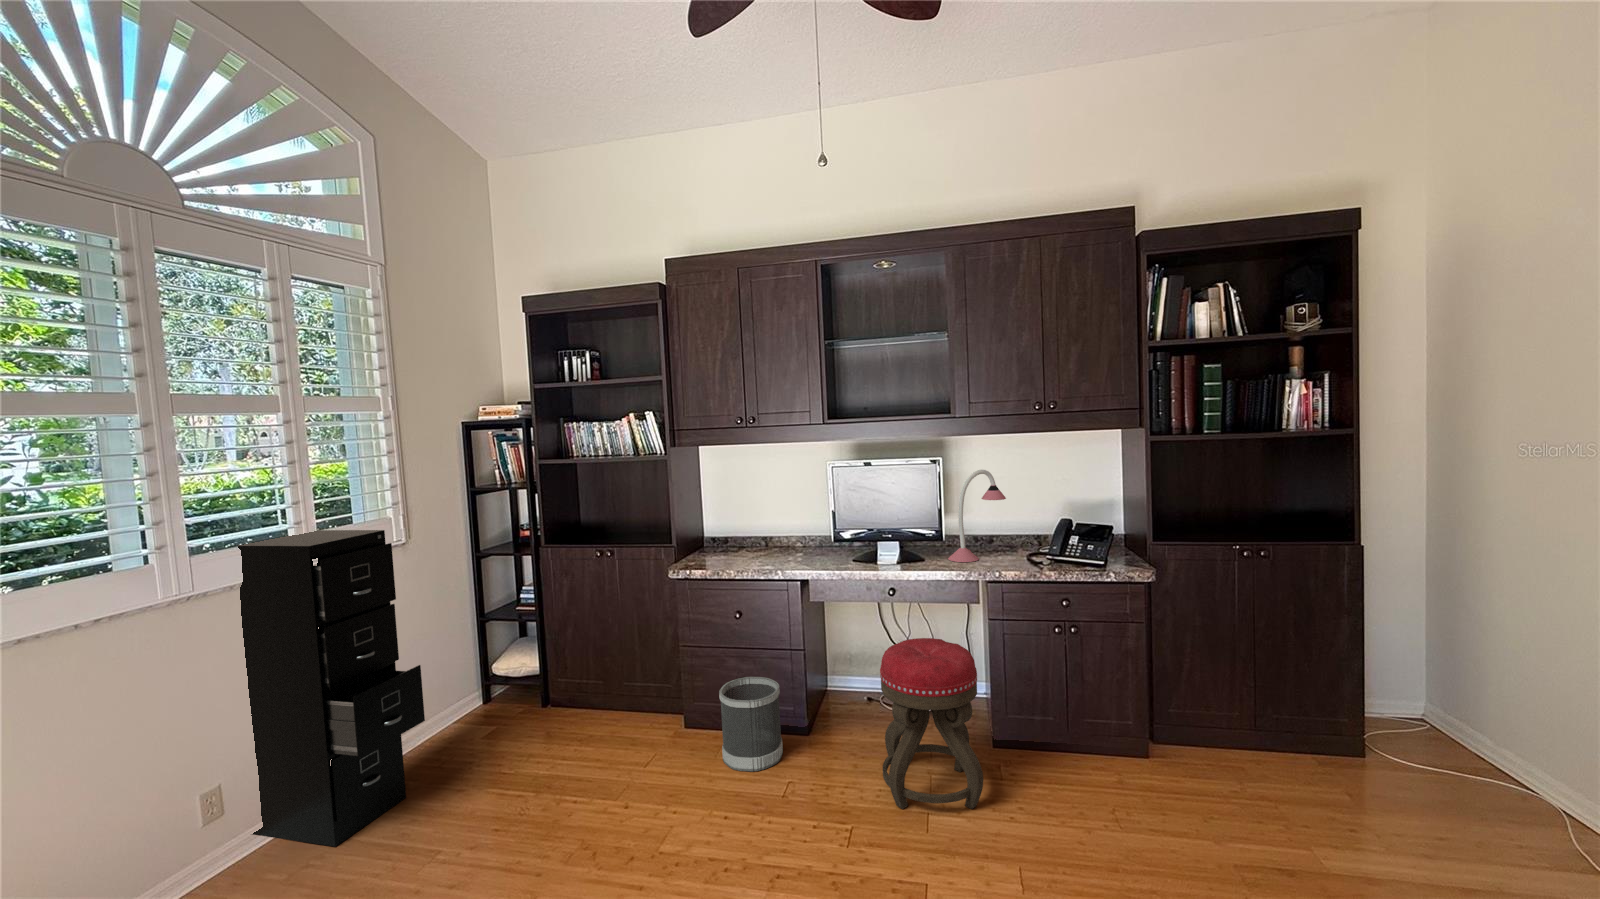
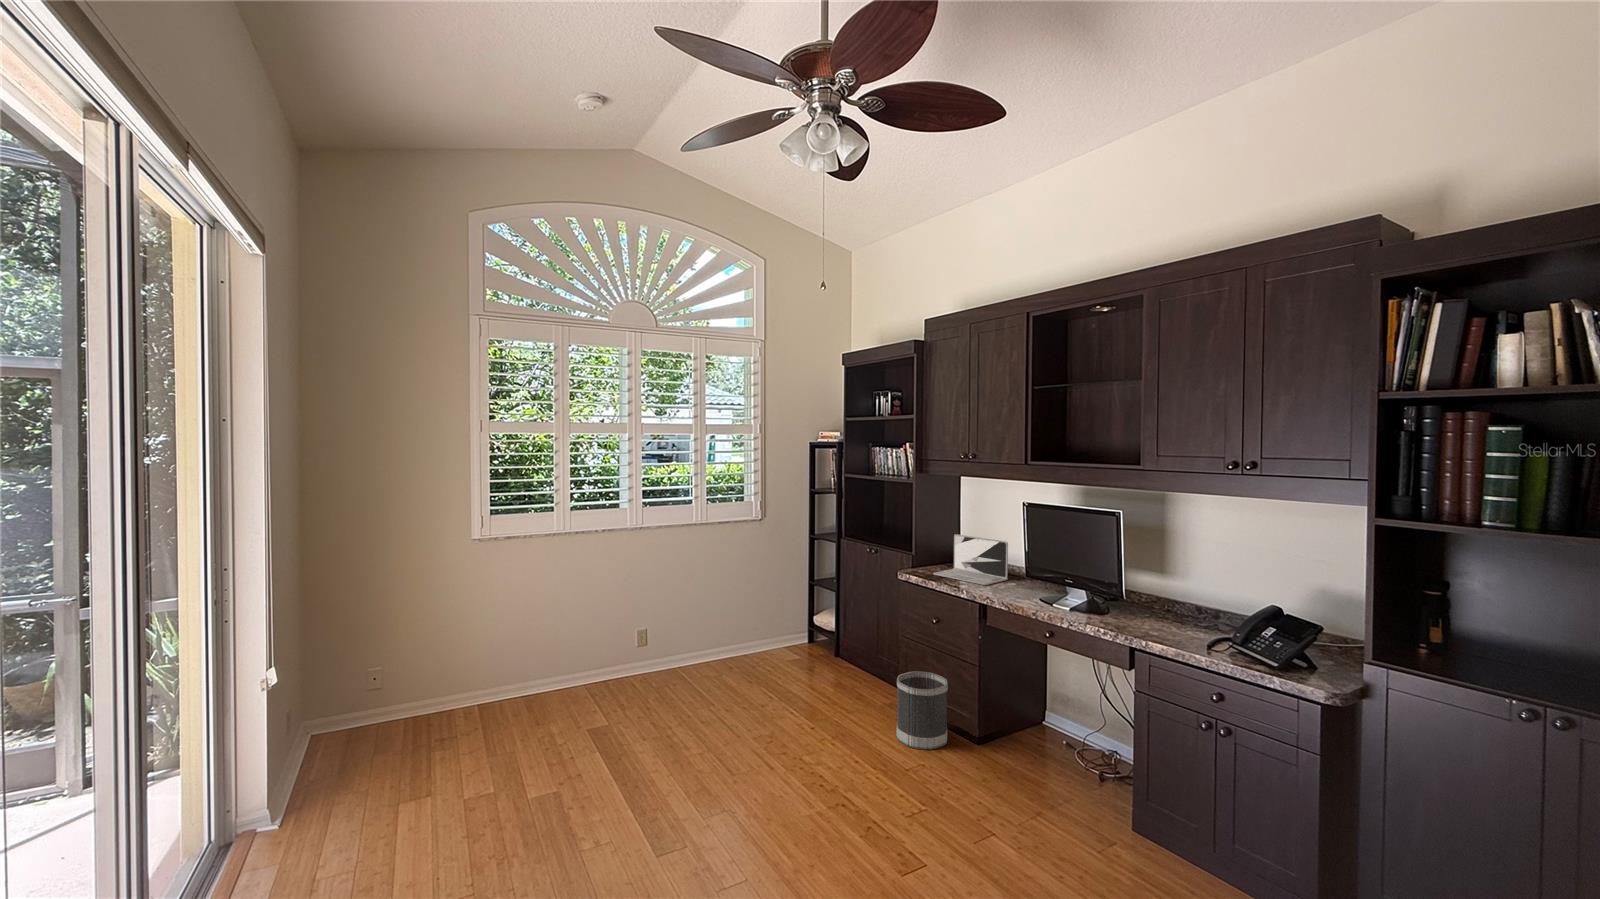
desk lamp: present [948,470,1006,562] -> none [1119,528,1198,625]
laptop: none [721,511,797,563] -> present [933,534,1008,585]
filing cabinet: present [238,530,425,847] -> none [661,502,734,684]
ottoman: present [880,638,984,809] -> none [969,676,1085,853]

